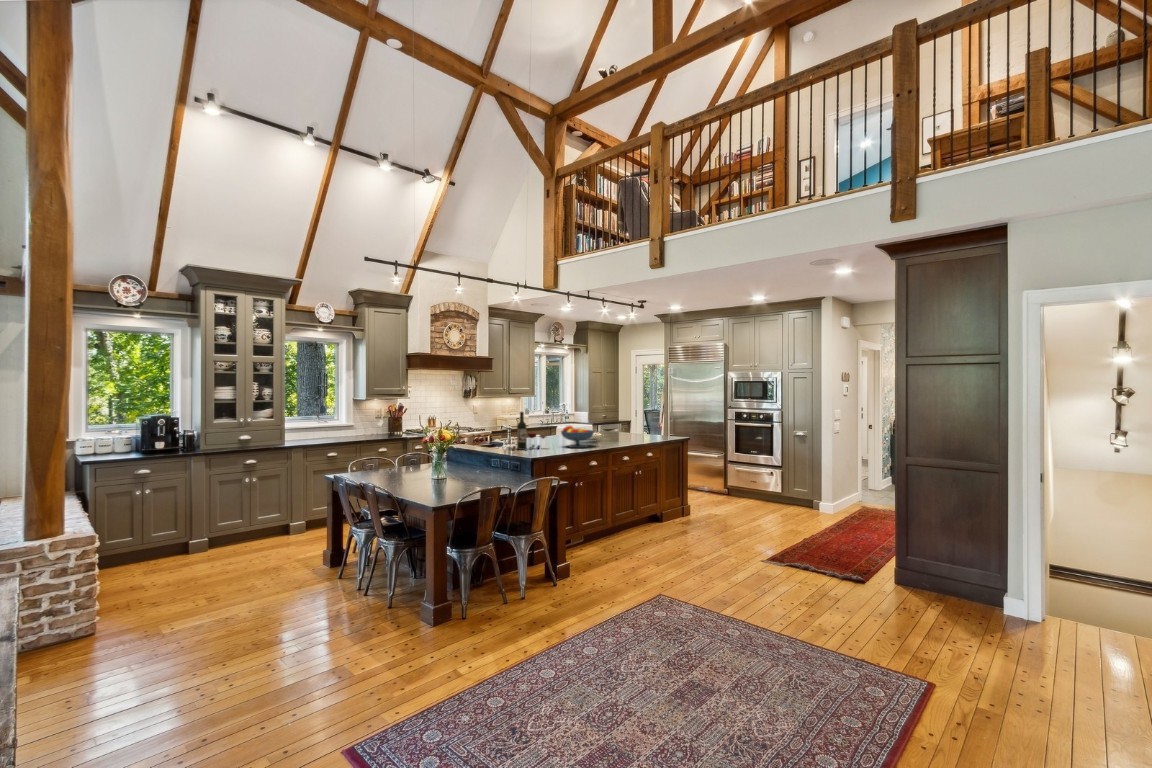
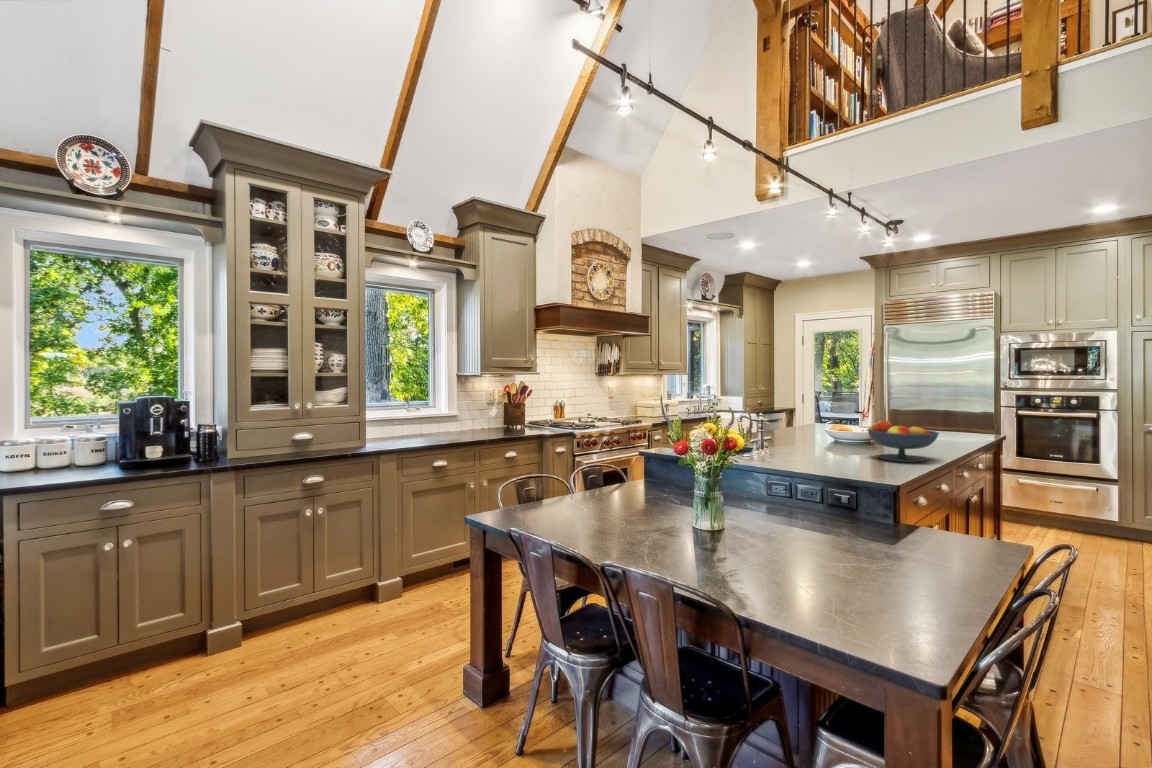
wine bottle: present [508,412,546,450] -> none [788,394,859,468]

